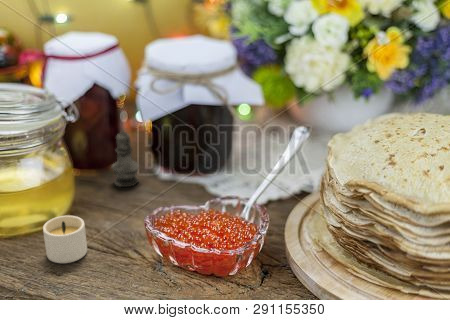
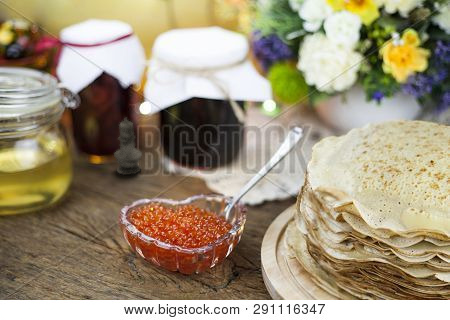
candle: present [43,215,87,263] -> none [24,199,88,246]

